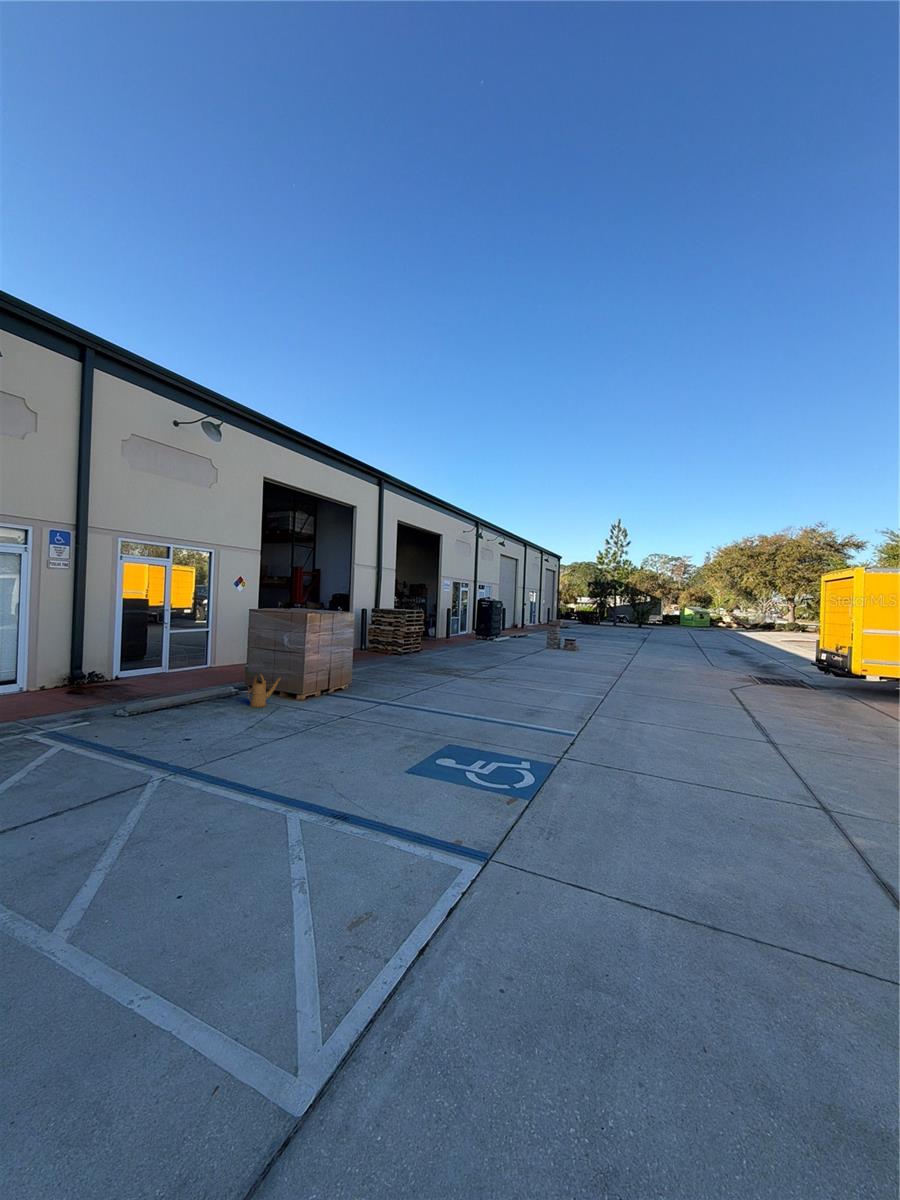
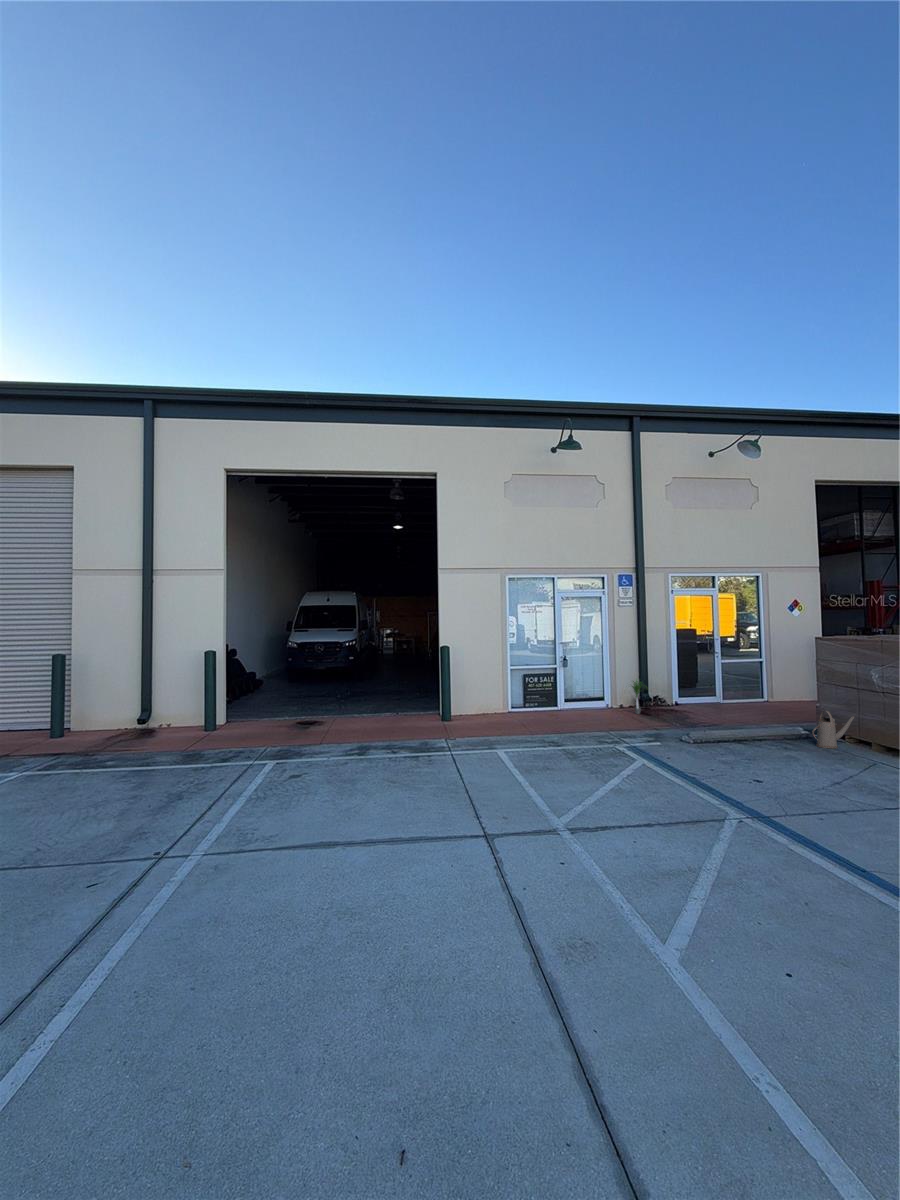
potted plant: none [48,648,83,693] -> present [632,680,642,714]

